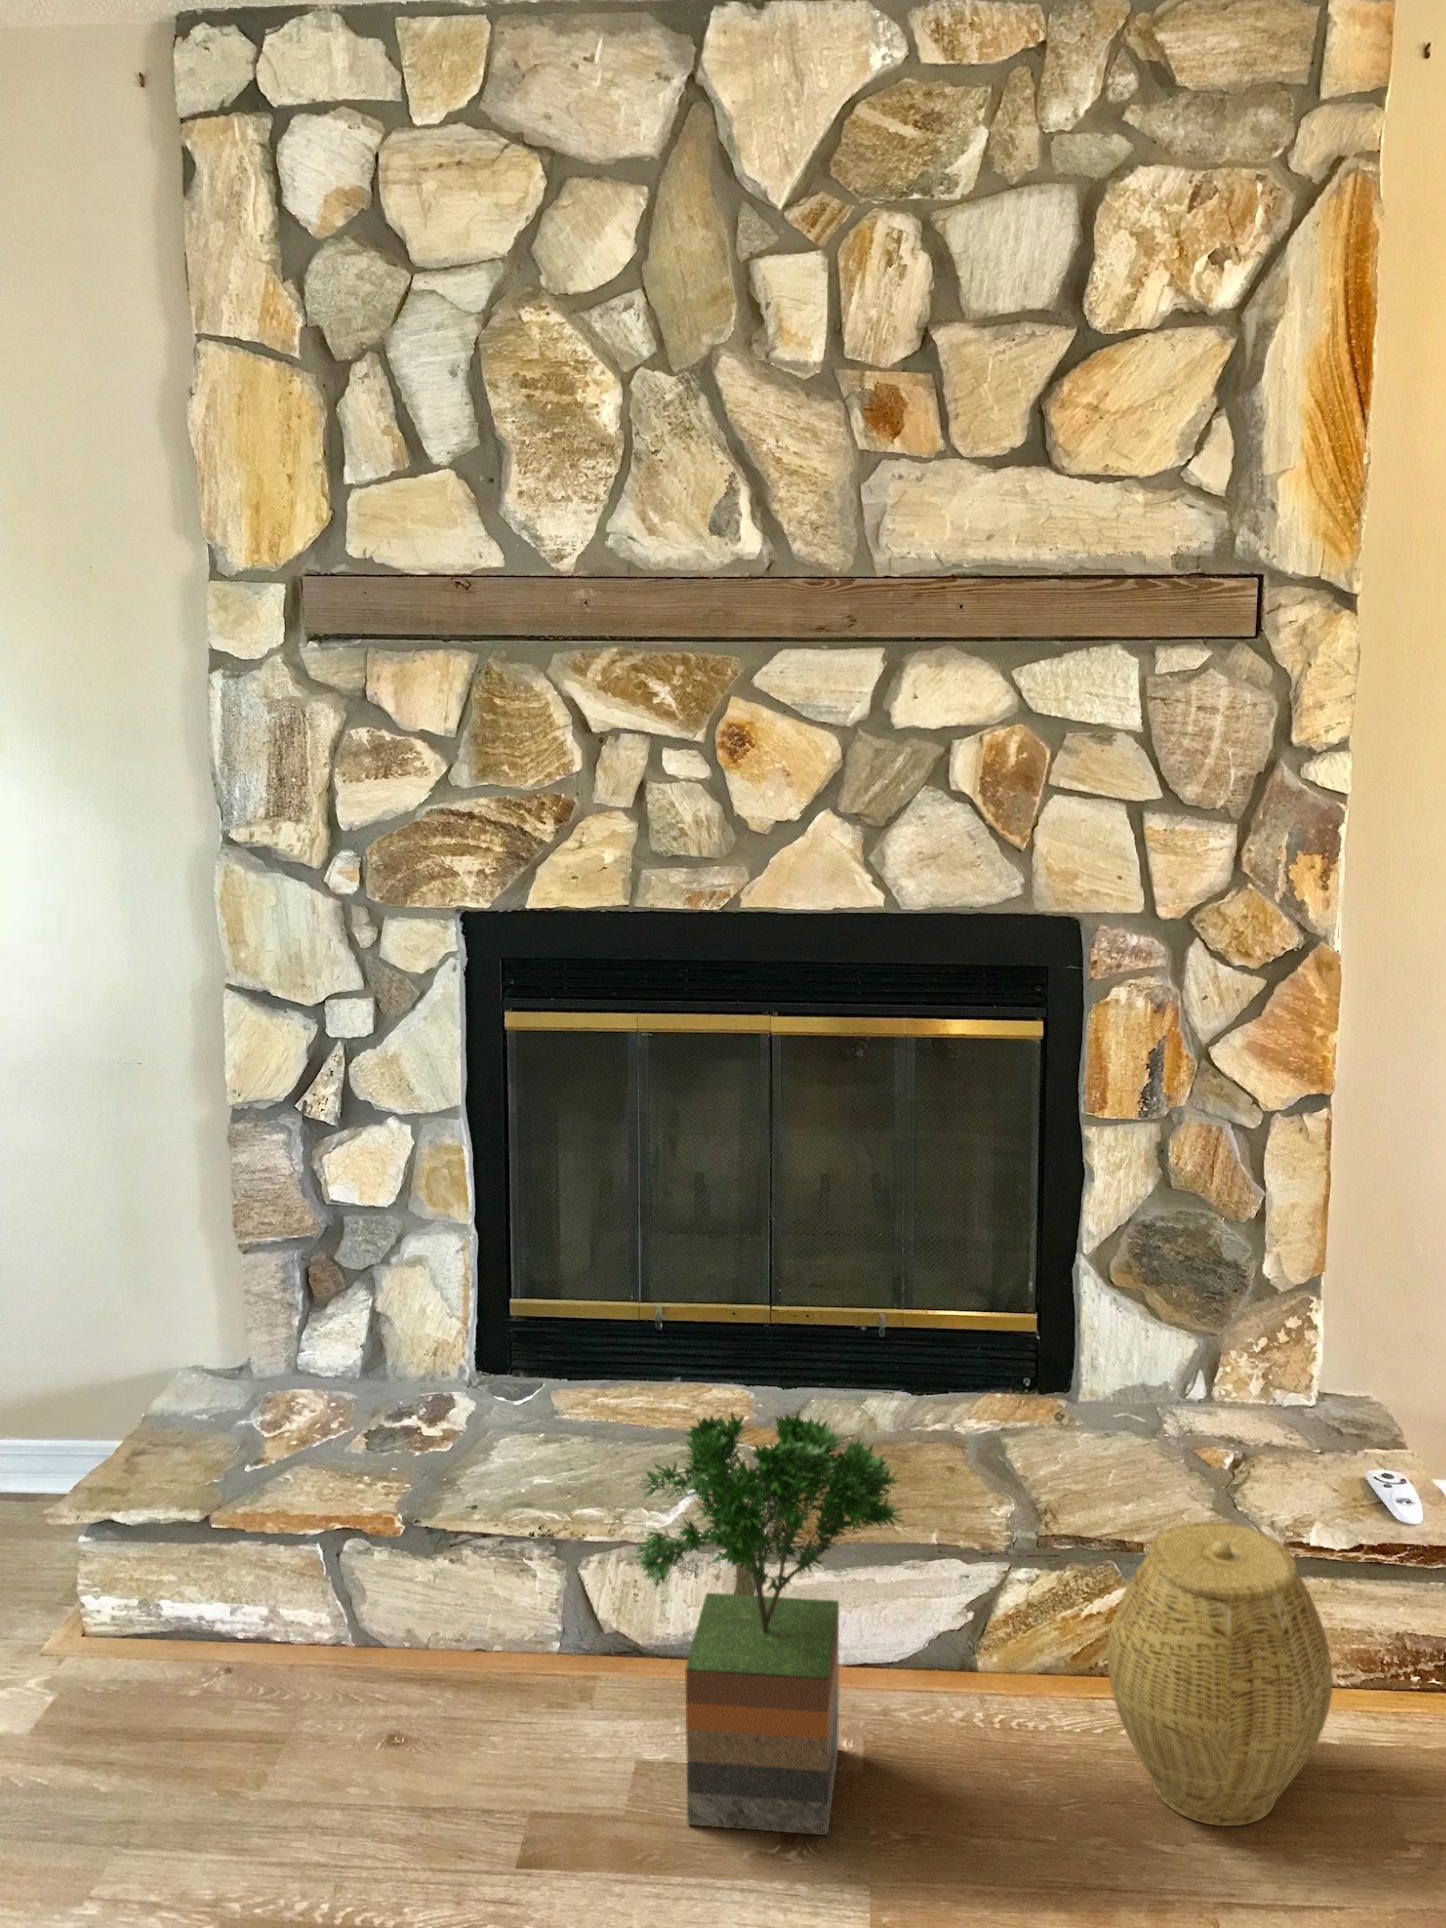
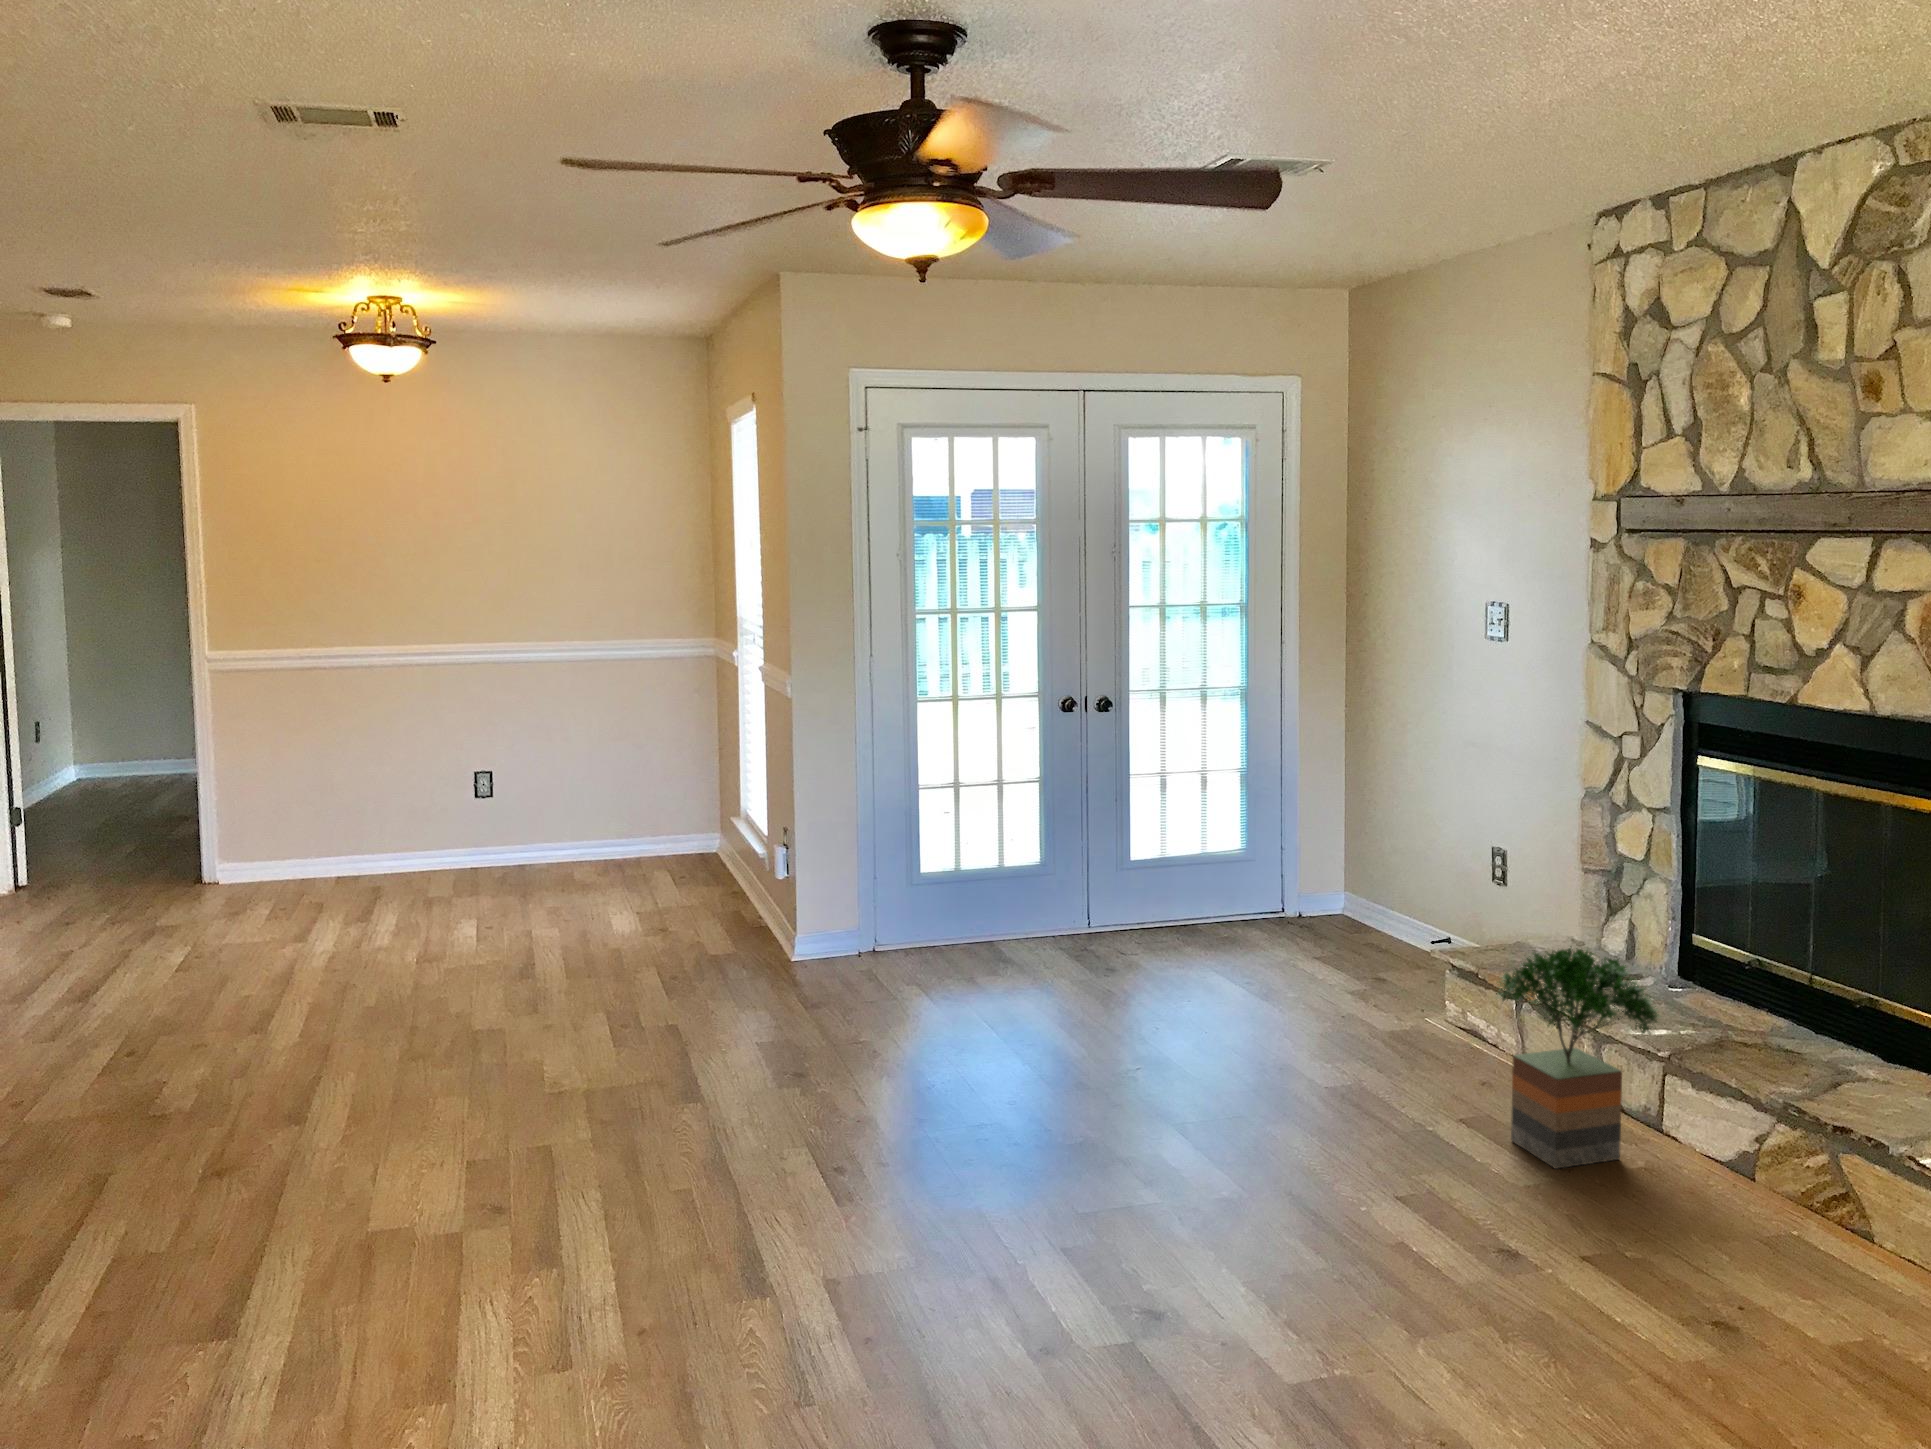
woven basket: present [1108,1522,1333,1826] -> none [1691,1083,1841,1268]

